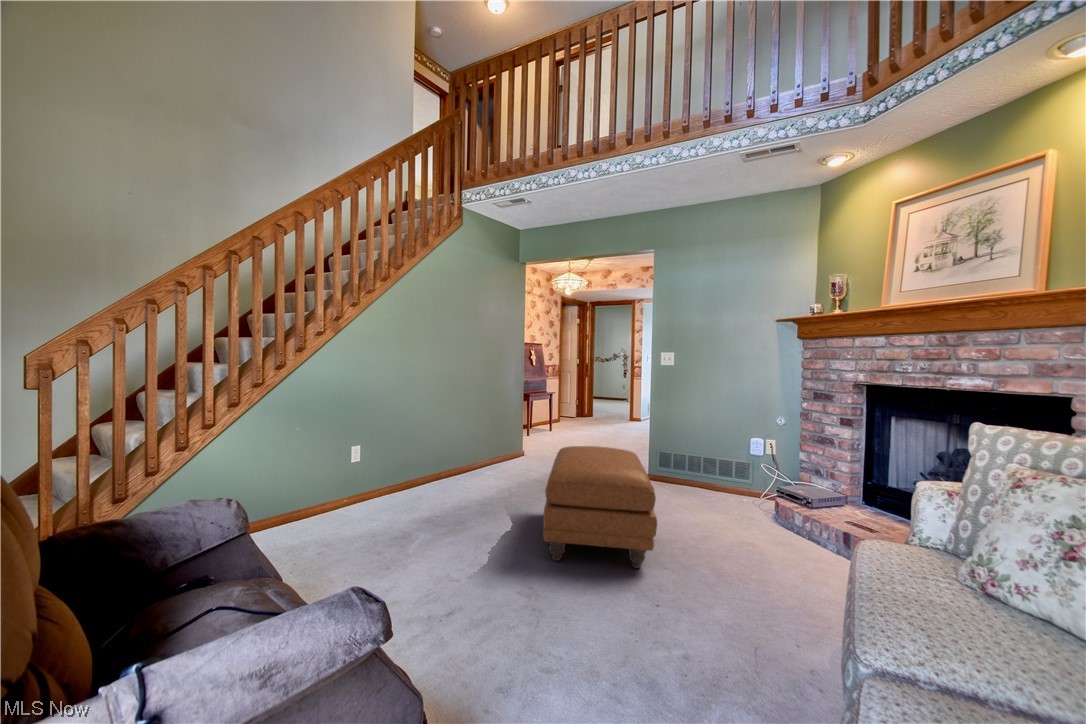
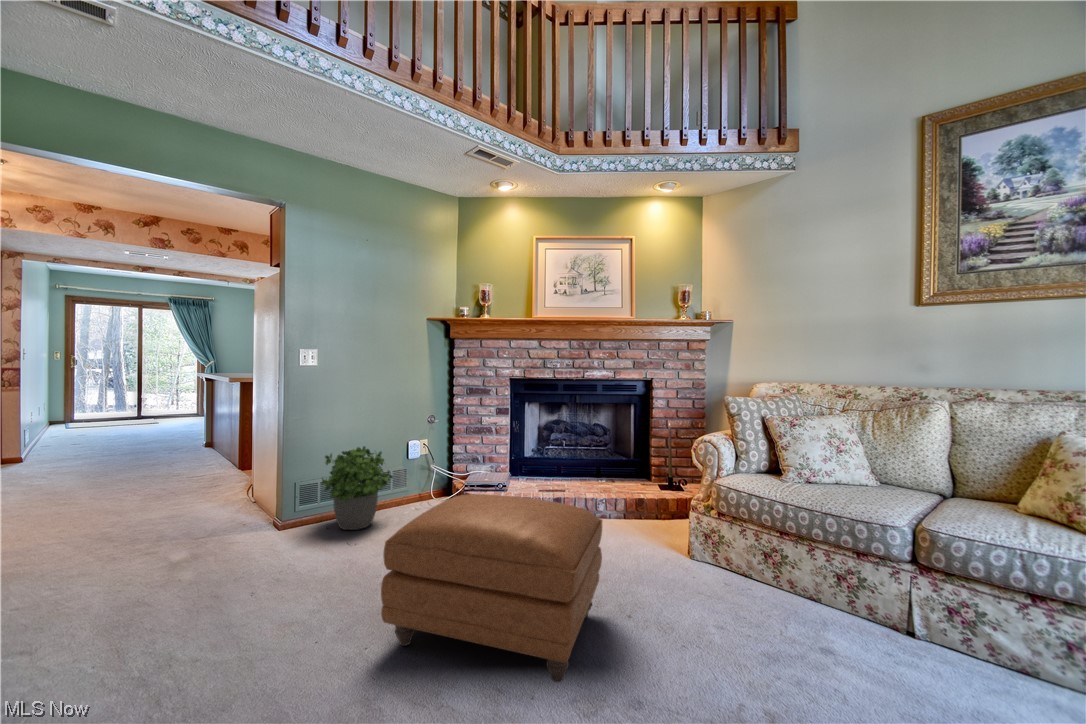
potted plant: none [660,423,709,487] -> present [321,446,393,530]

